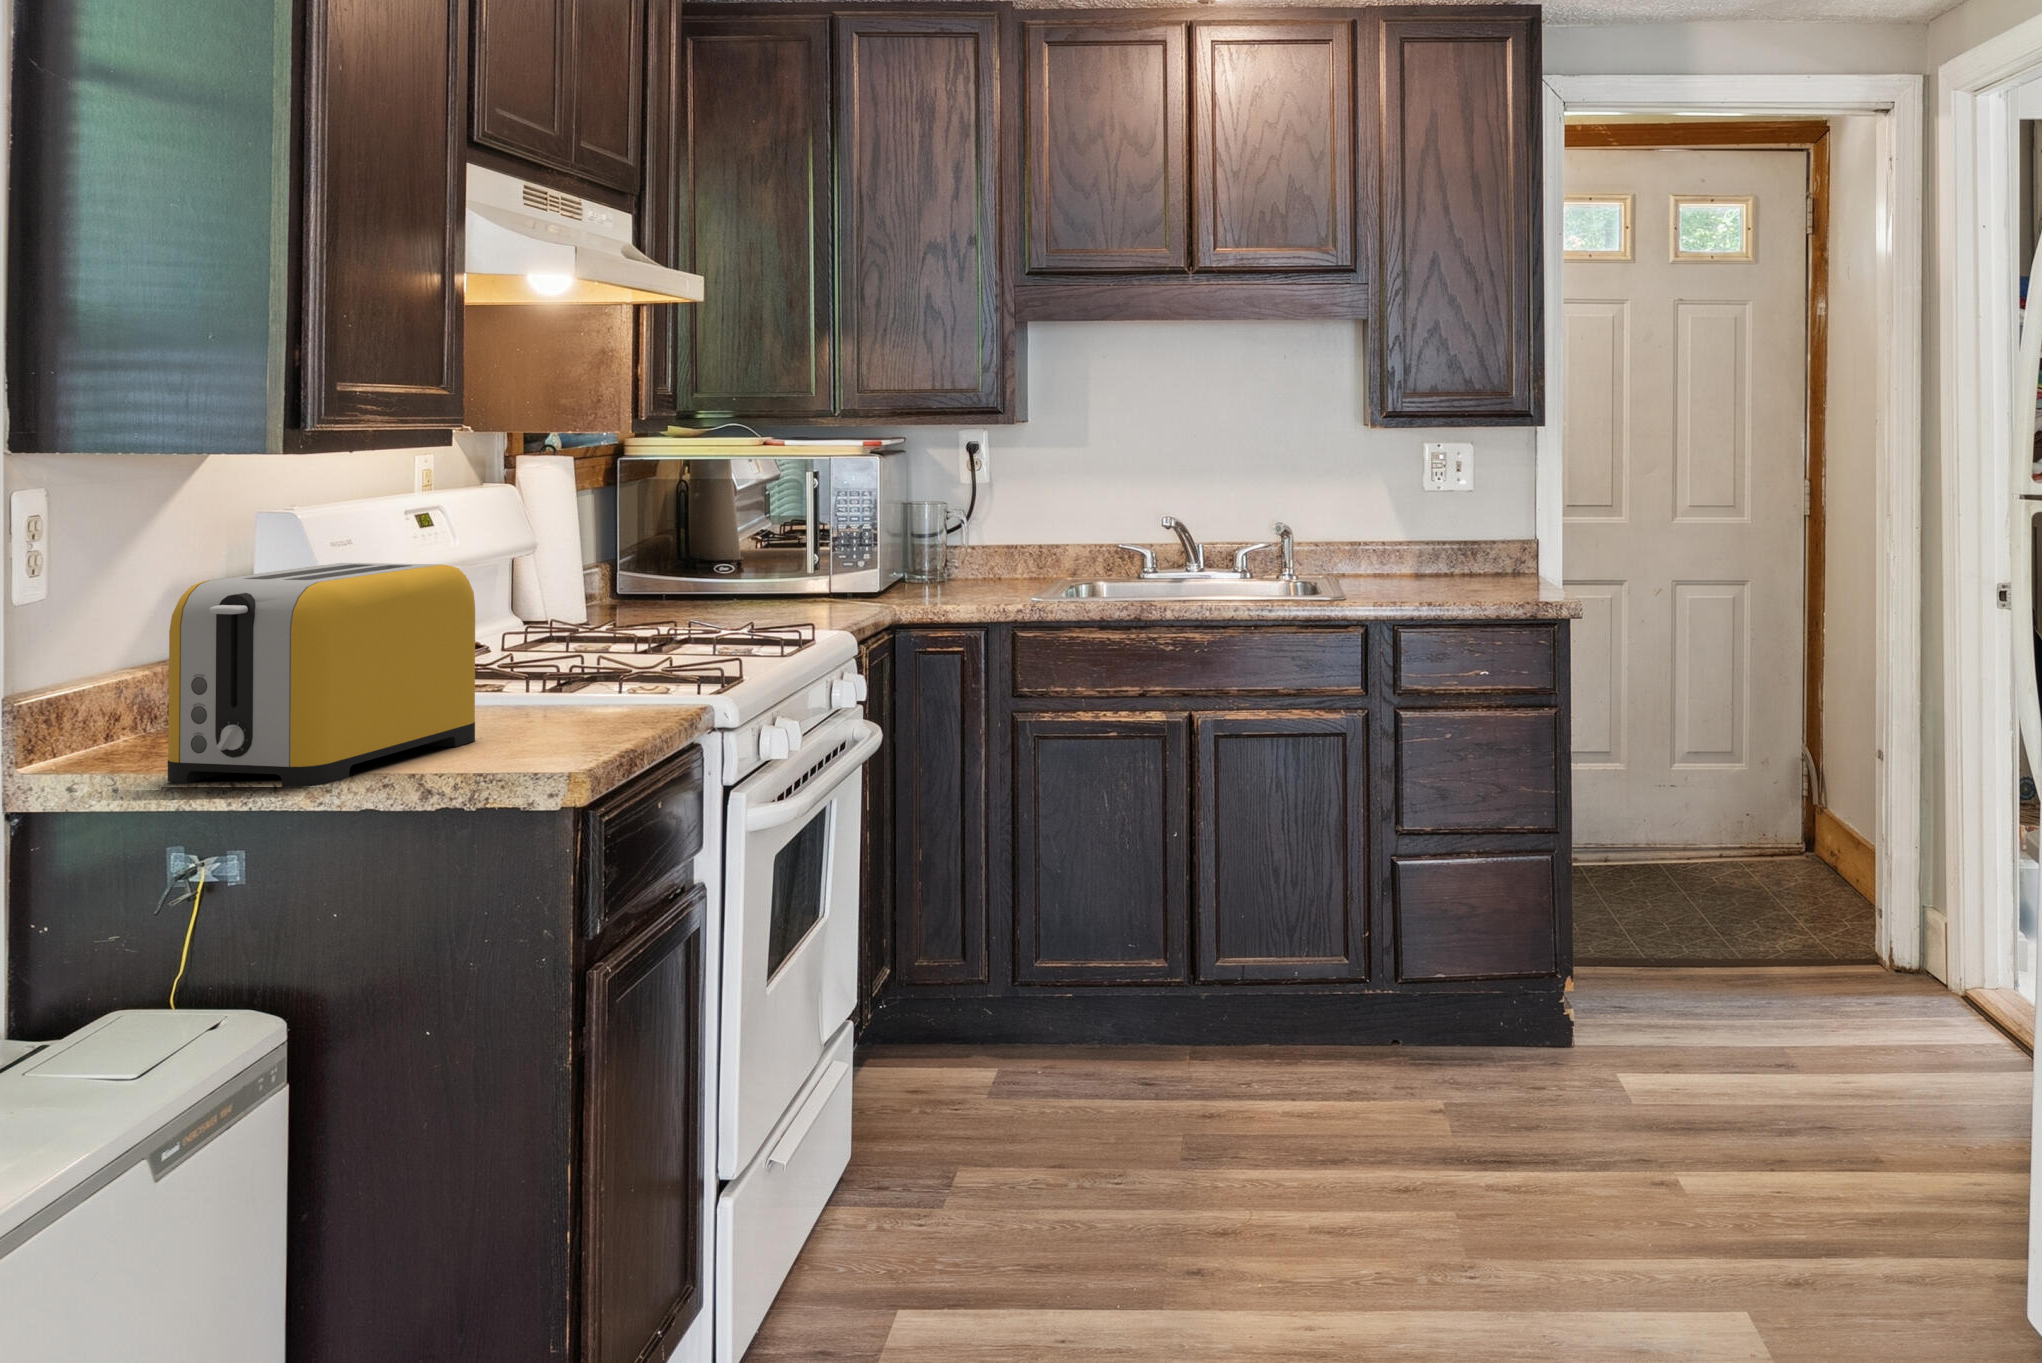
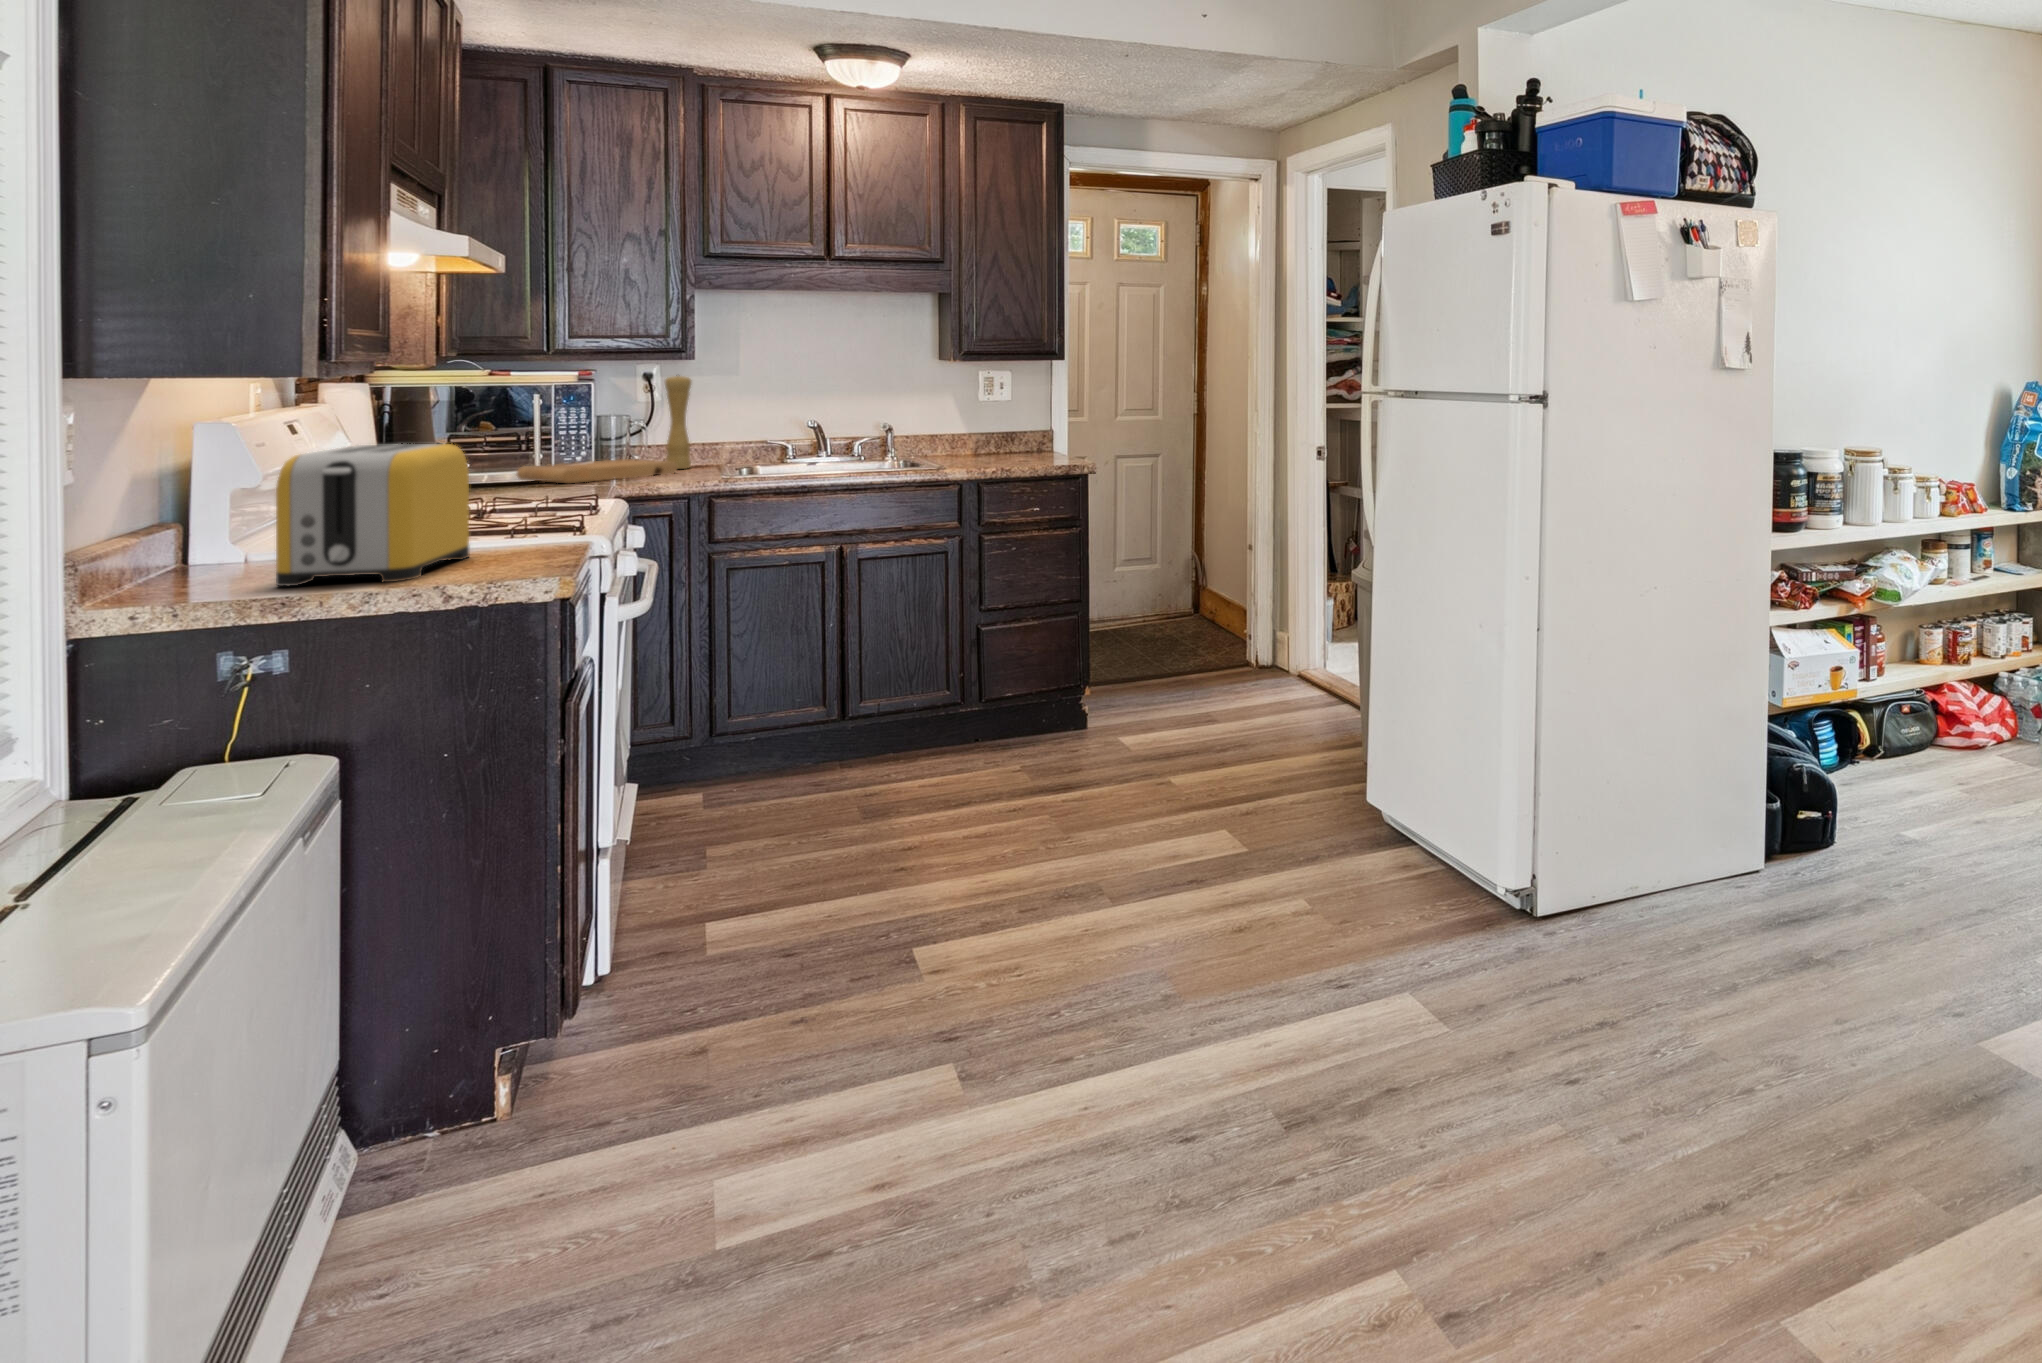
pepper mill: none [991,446,1025,582] -> present [665,375,691,469]
cutting board: none [799,565,994,600] -> present [517,459,677,483]

